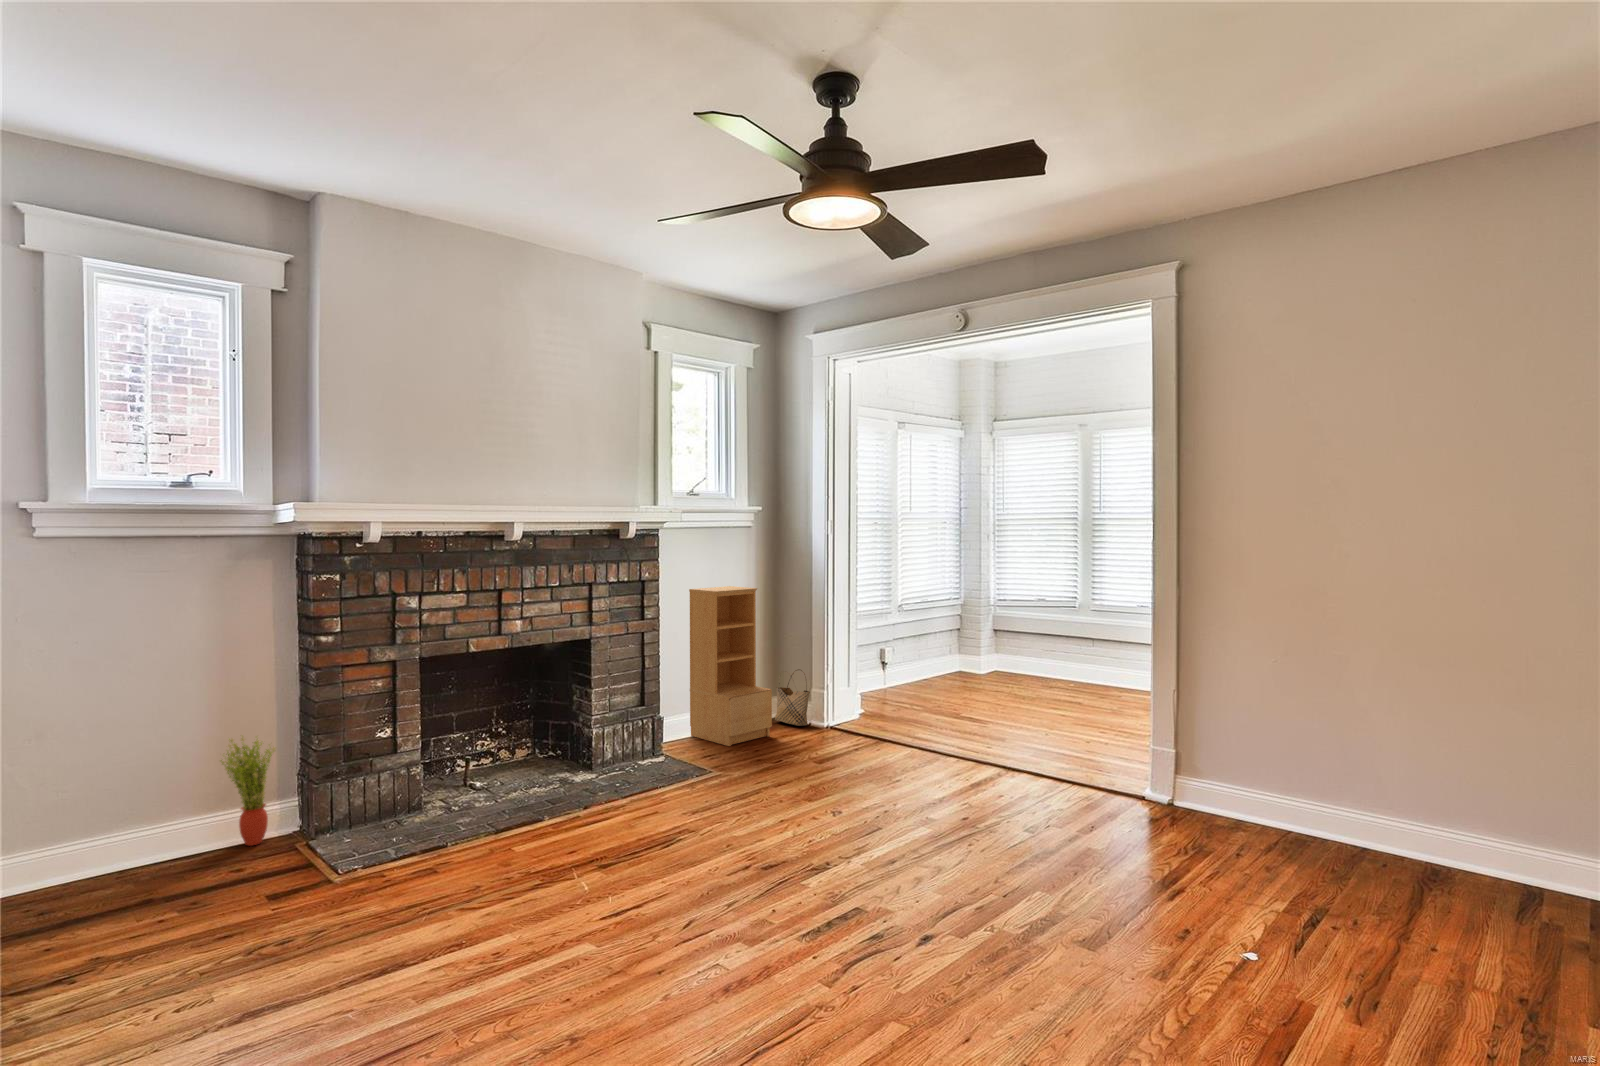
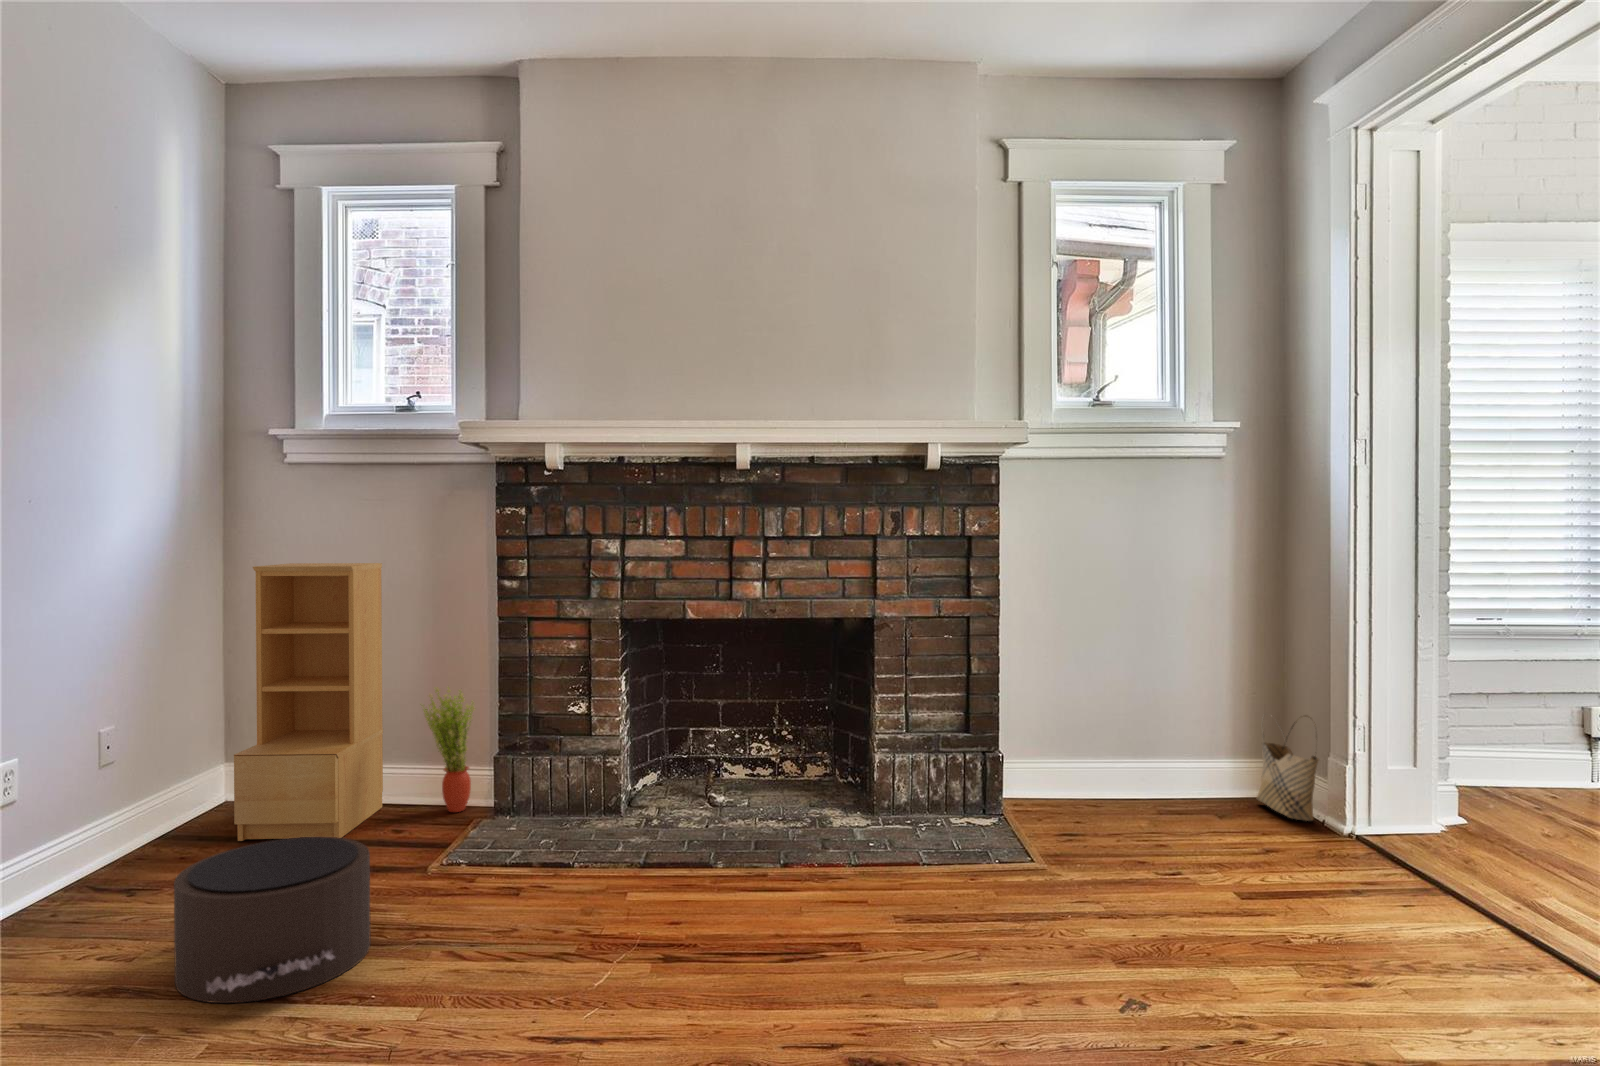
bookshelf: present [689,586,772,746] -> present [234,563,383,841]
pouf: none [221,849,424,984] -> present [174,837,371,1003]

